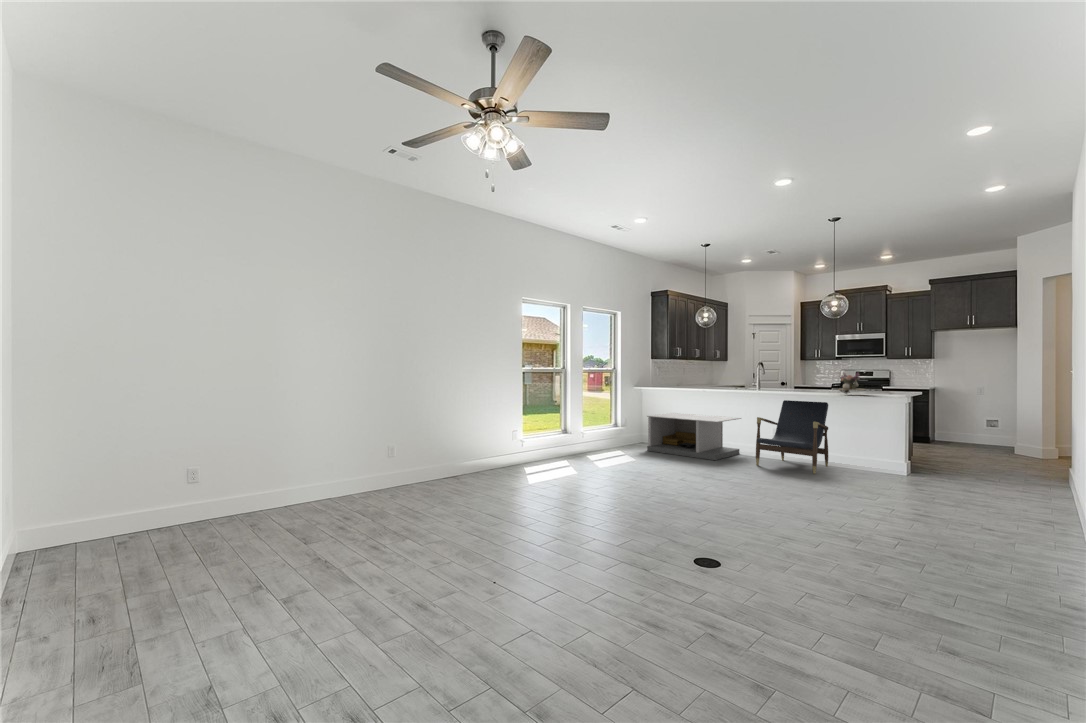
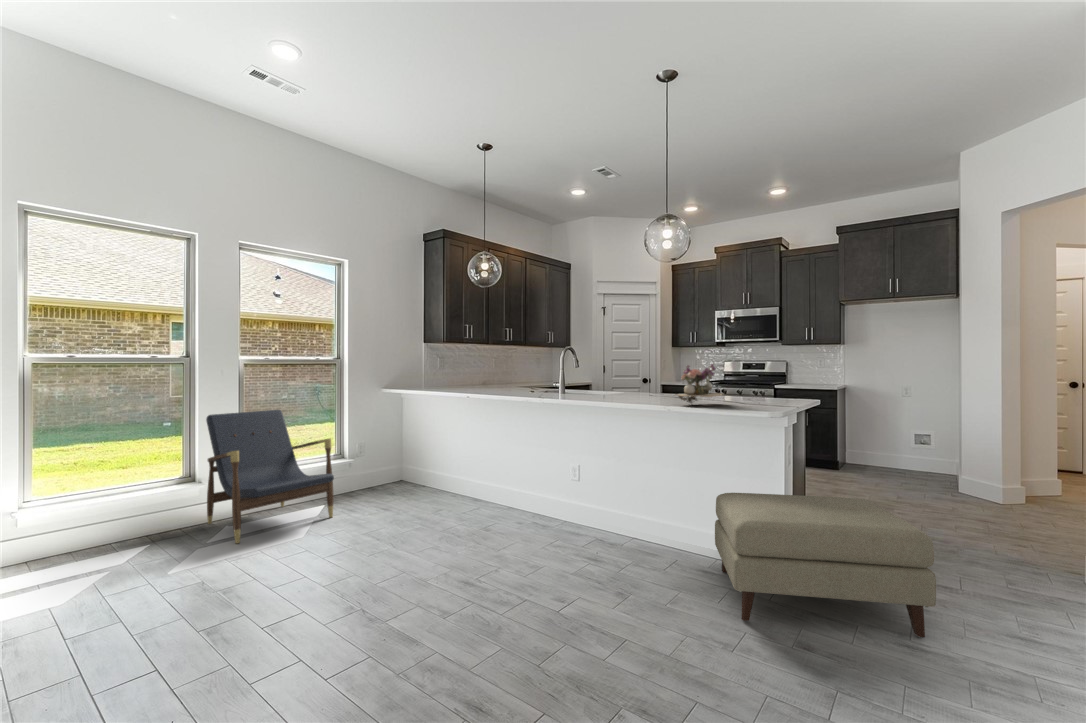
lounge chair: present [756,400,828,474] -> present [206,410,334,543]
coffee table: present [647,413,741,460] -> none [366,433,524,532]
ottoman: none [872,435,987,491] -> present [715,493,936,638]

